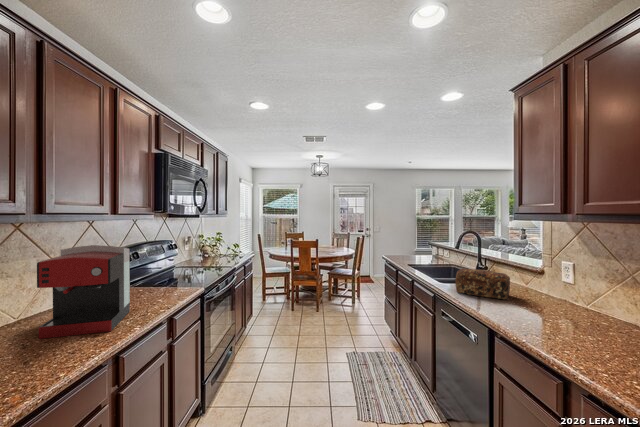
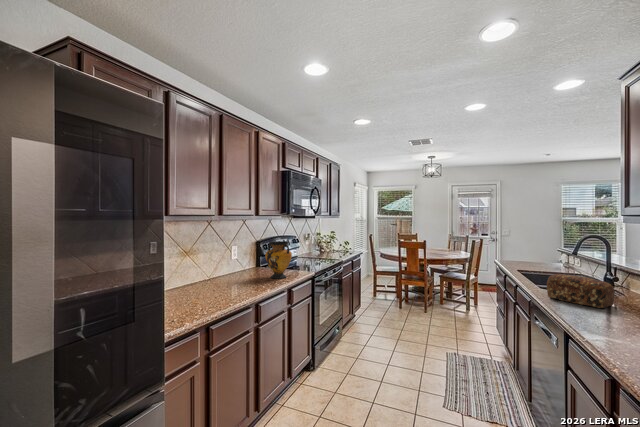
coffee maker: present [37,245,130,339] -> none [218,236,266,291]
vase: none [129,250,171,303] -> present [265,241,292,279]

